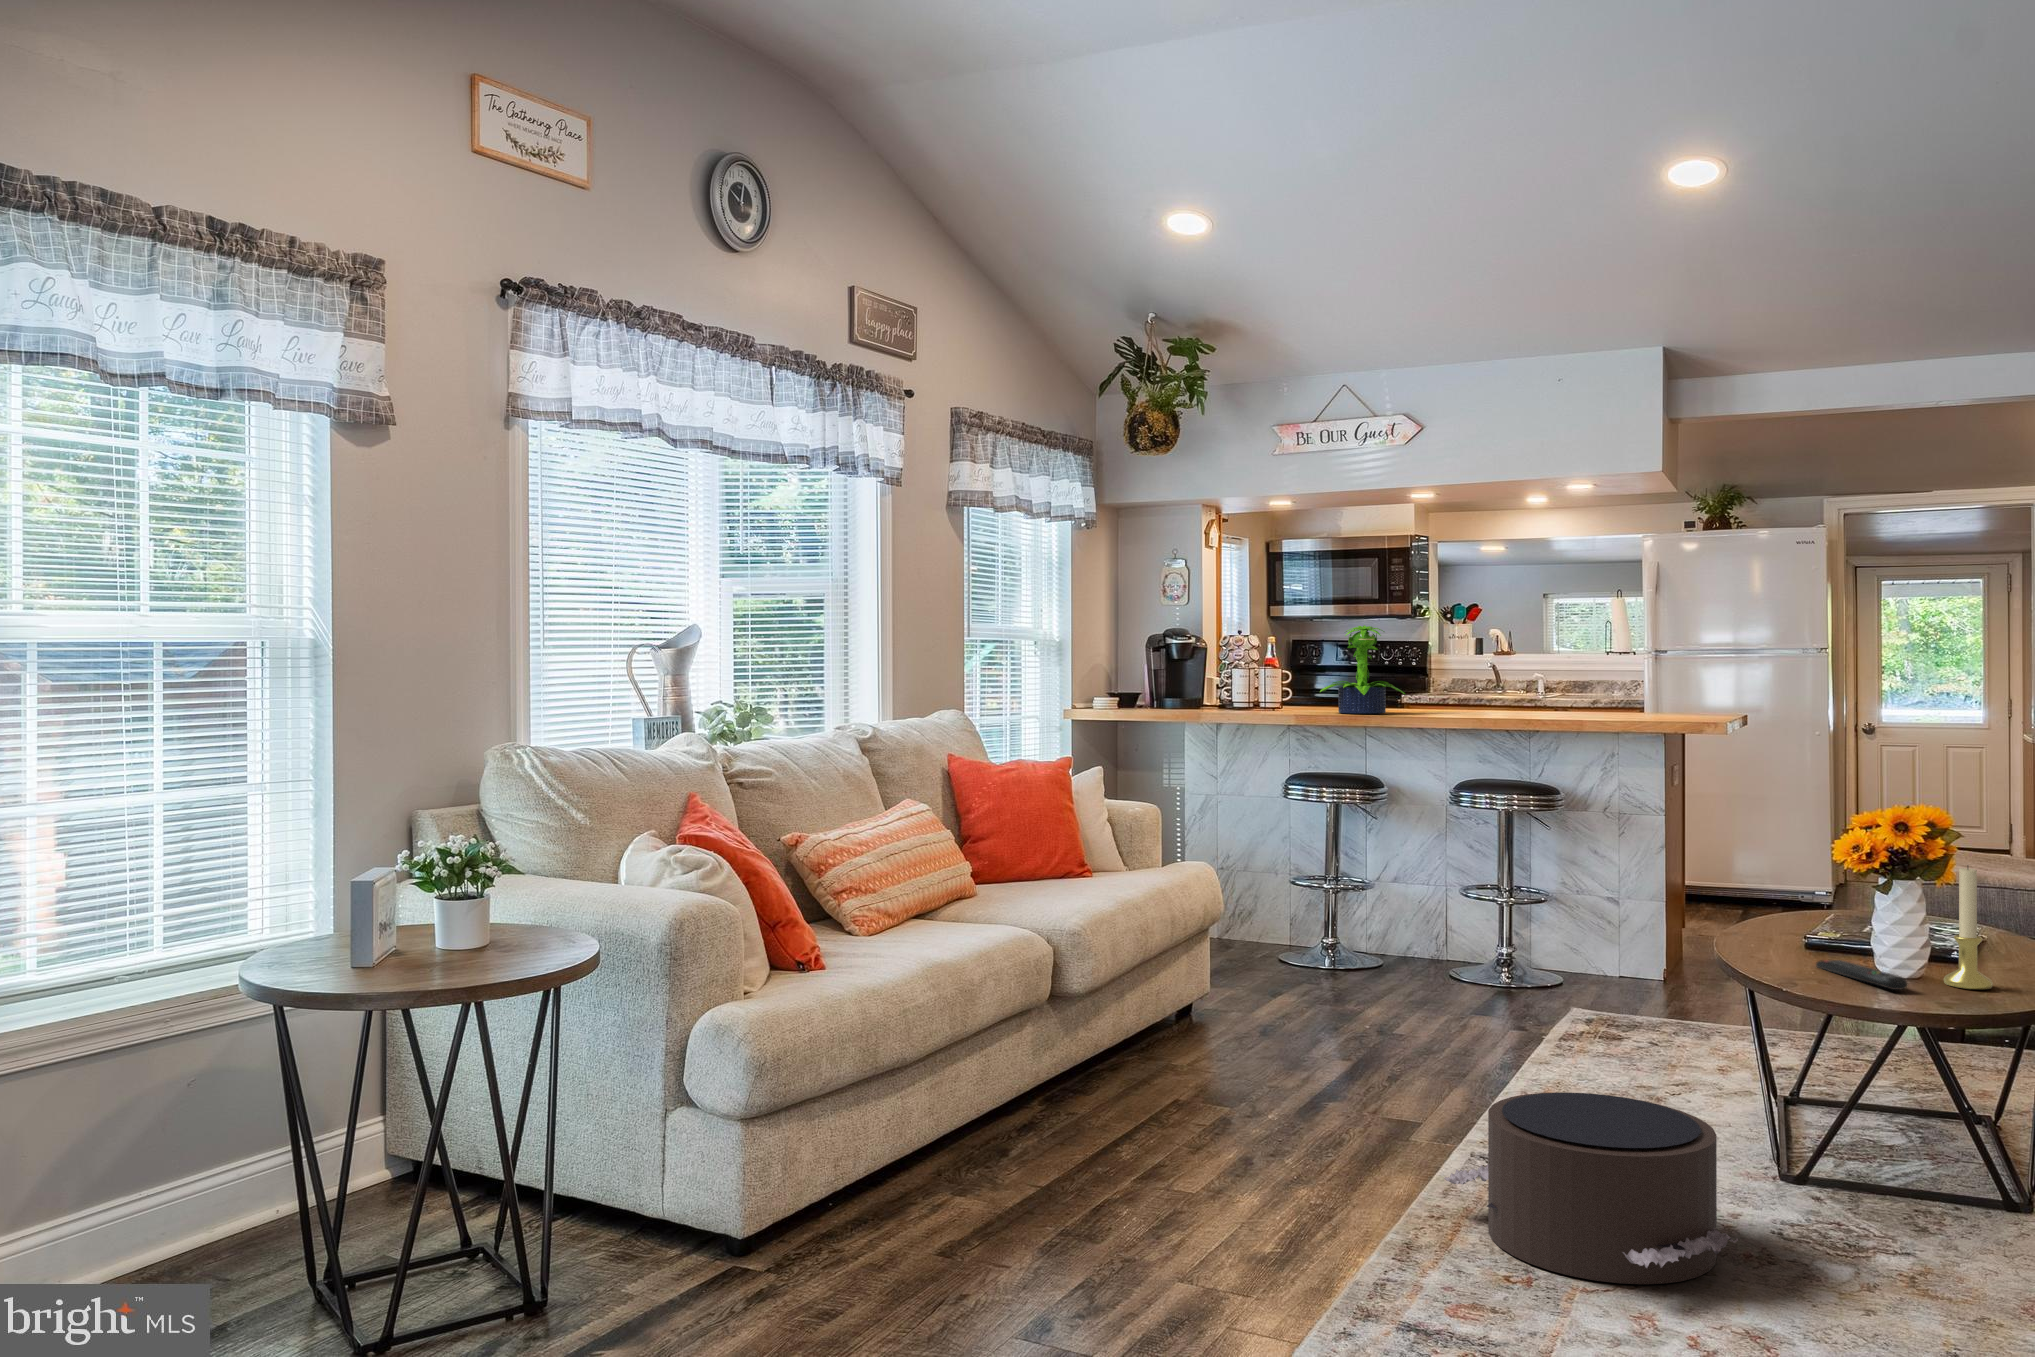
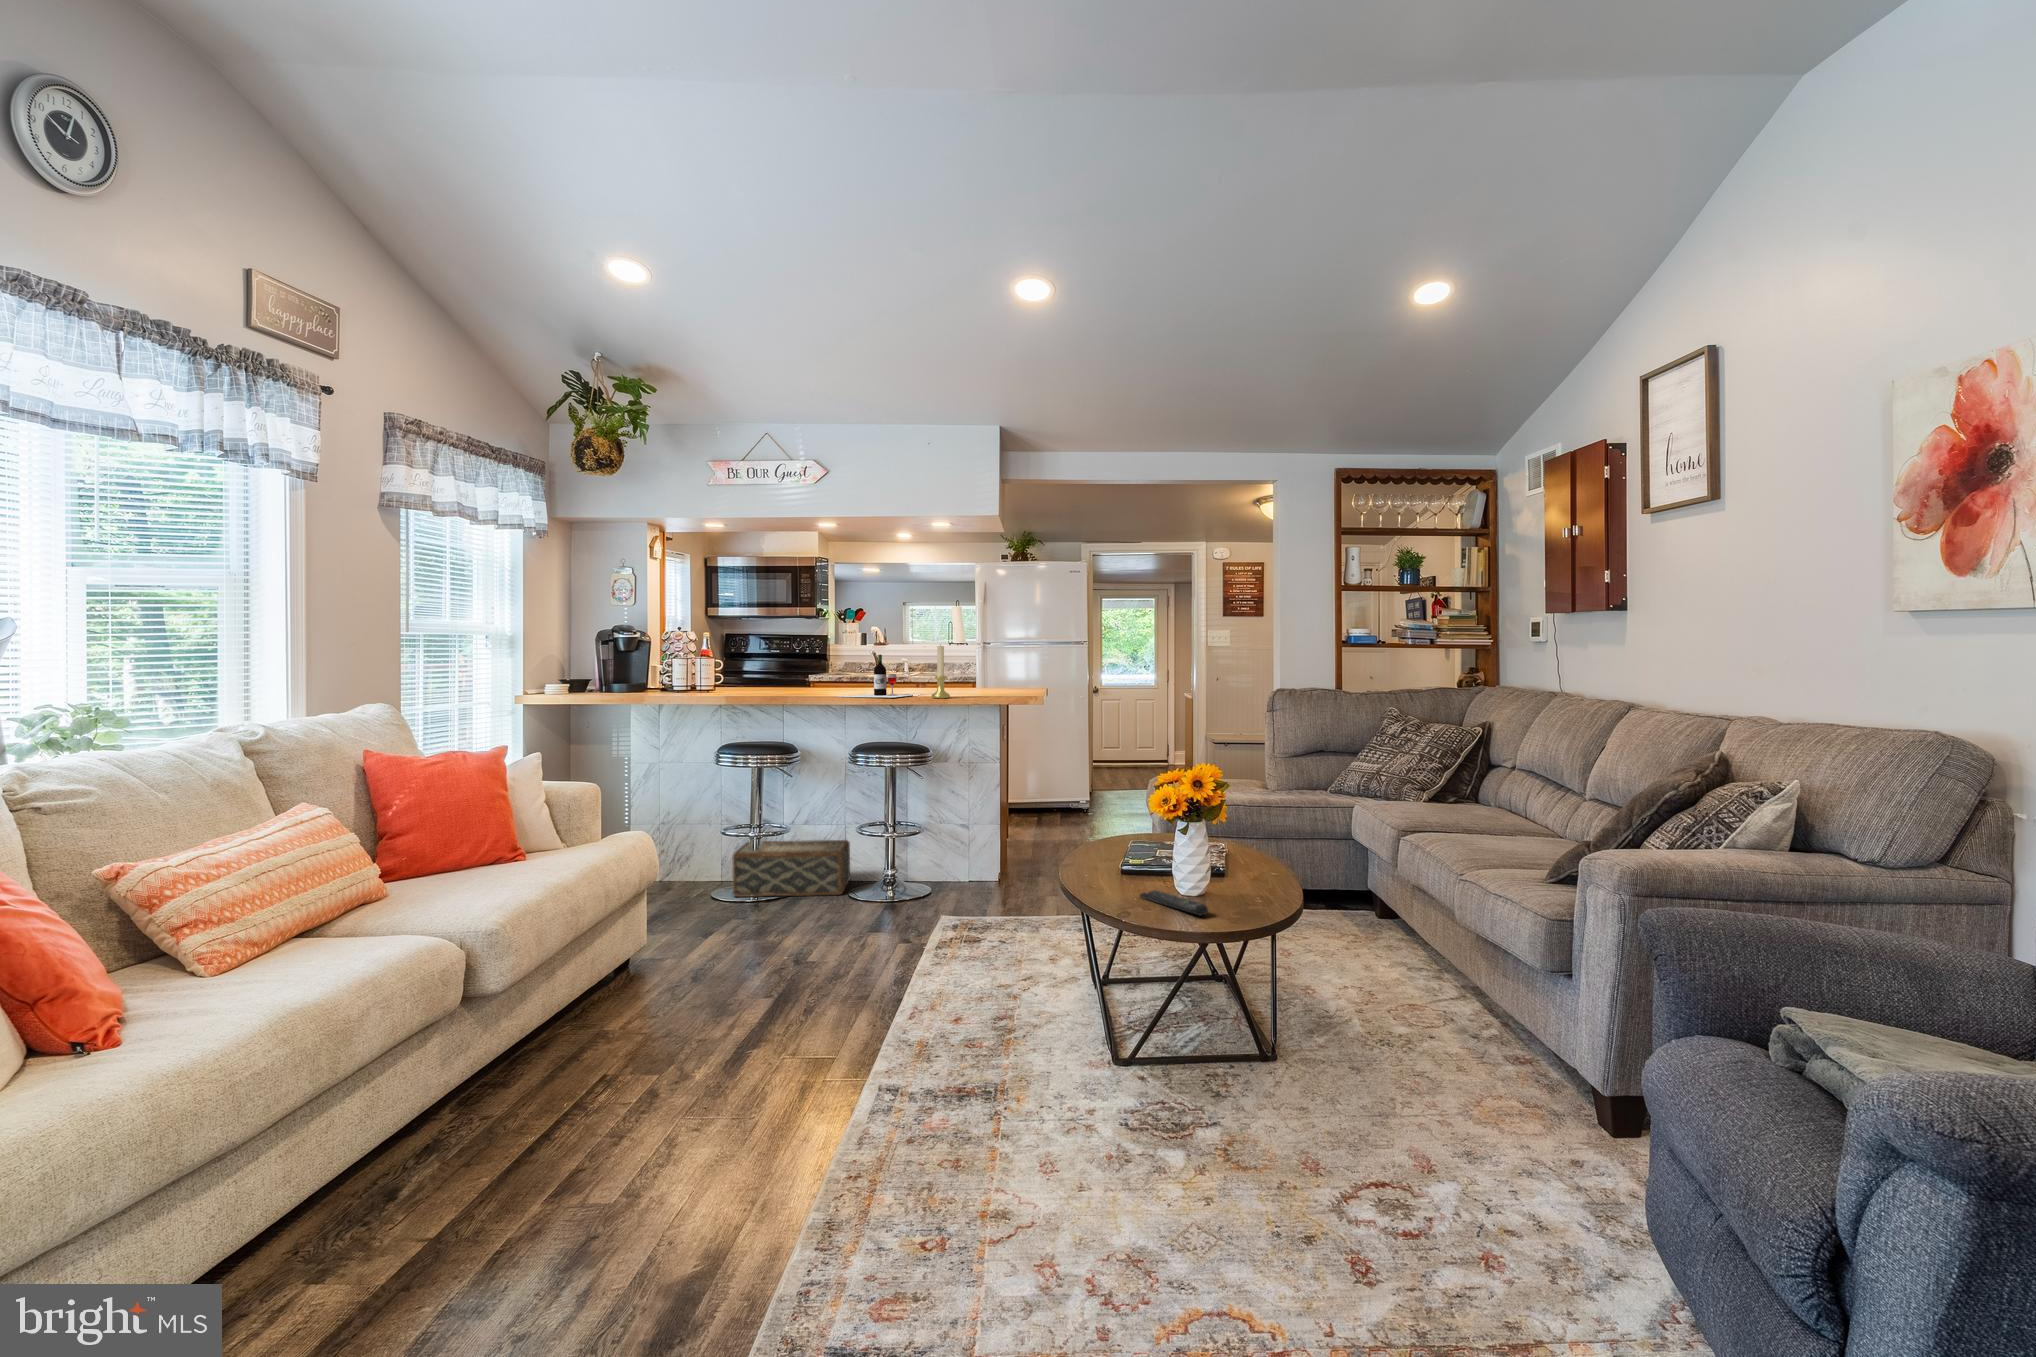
potted plant: present [1320,625,1405,714] -> none [746,624,814,694]
wine bottle: none [1431,664,1549,720] -> present [839,655,911,698]
candle holder: present [1944,866,1993,989] -> present [932,646,950,698]
woven basket: none [1301,900,1452,975] -> present [732,840,850,897]
pouf: present [1444,1092,1738,1284] -> none [863,1037,1118,1241]

